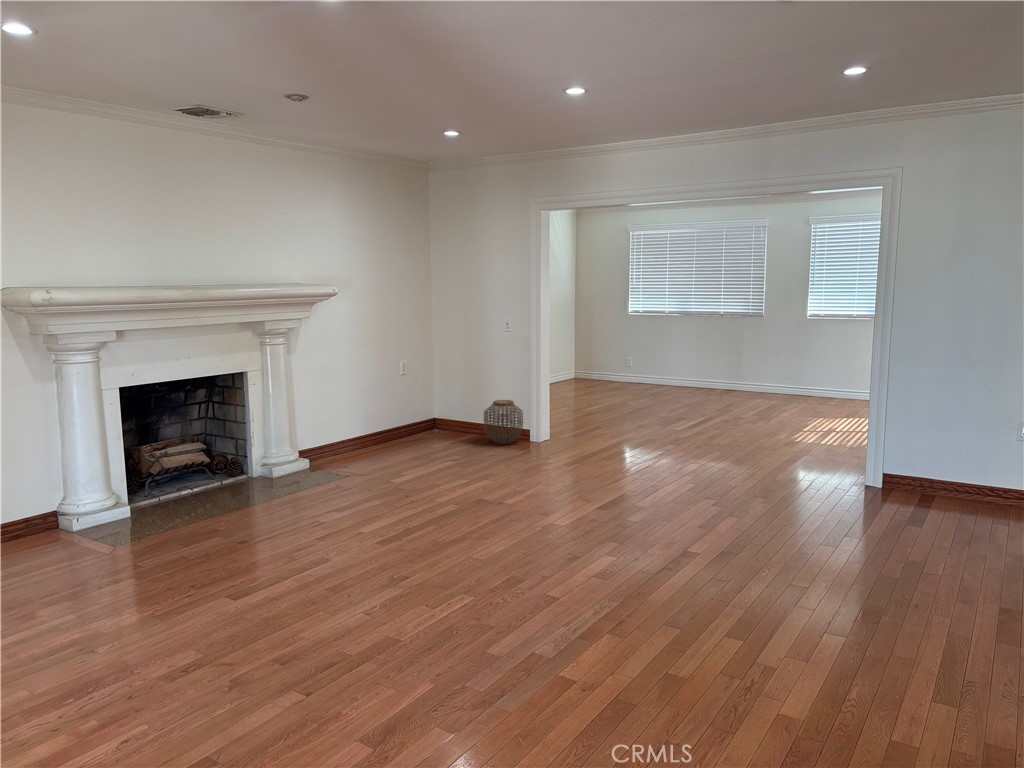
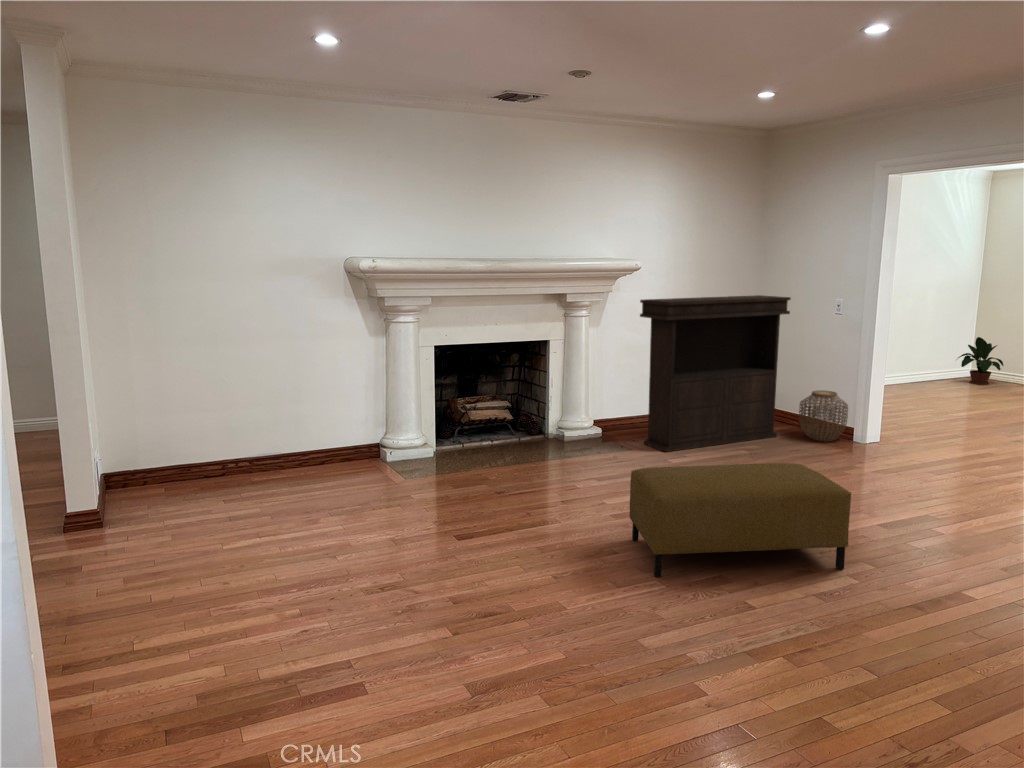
console table: none [343,319,471,473] -> present [640,295,791,452]
potted plant: none [564,346,597,384] -> present [958,337,1004,385]
ottoman: none [406,467,599,594] -> present [630,463,851,577]

